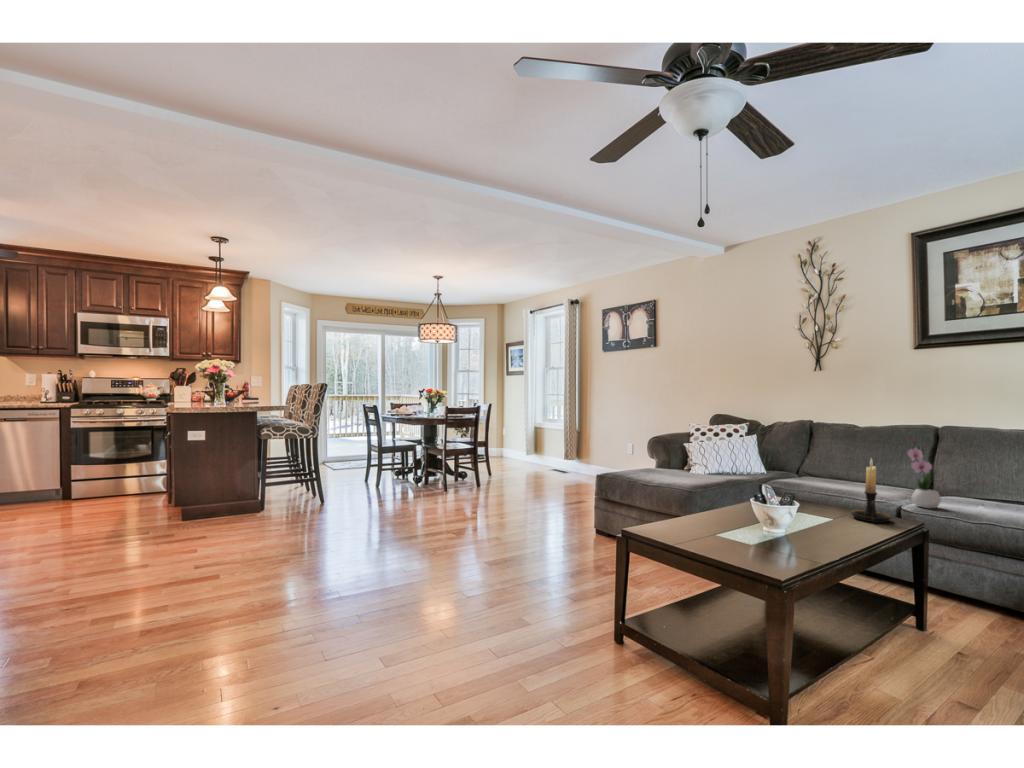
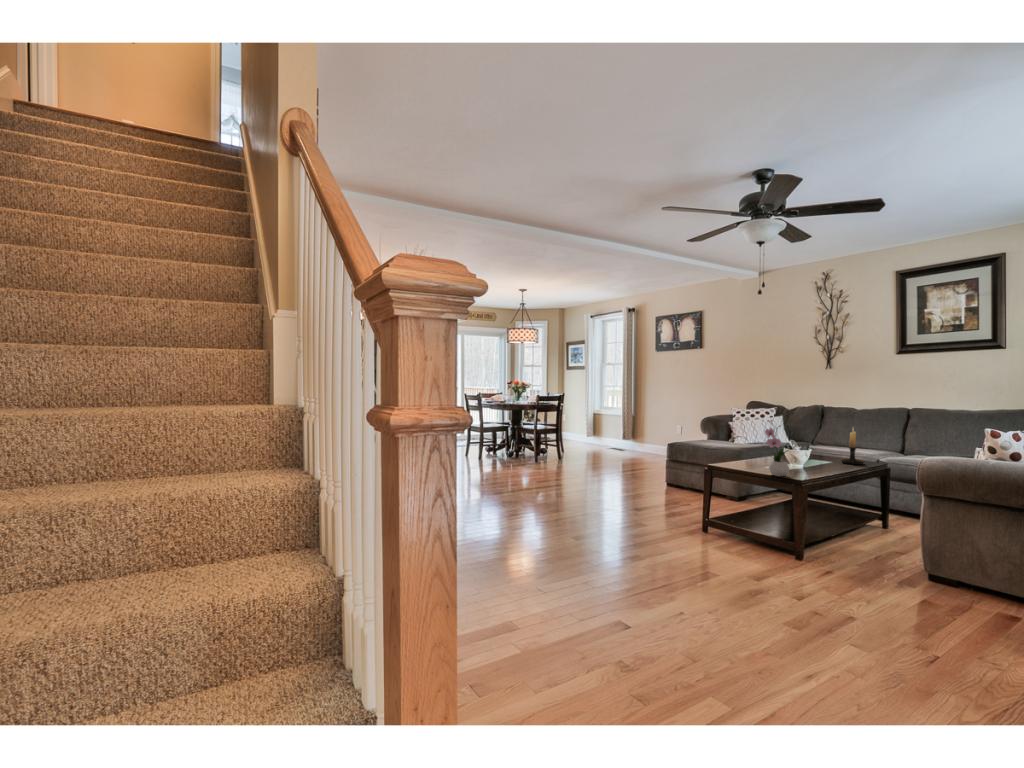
flower arrangement: present [907,439,941,508] -> present [765,420,790,476]

